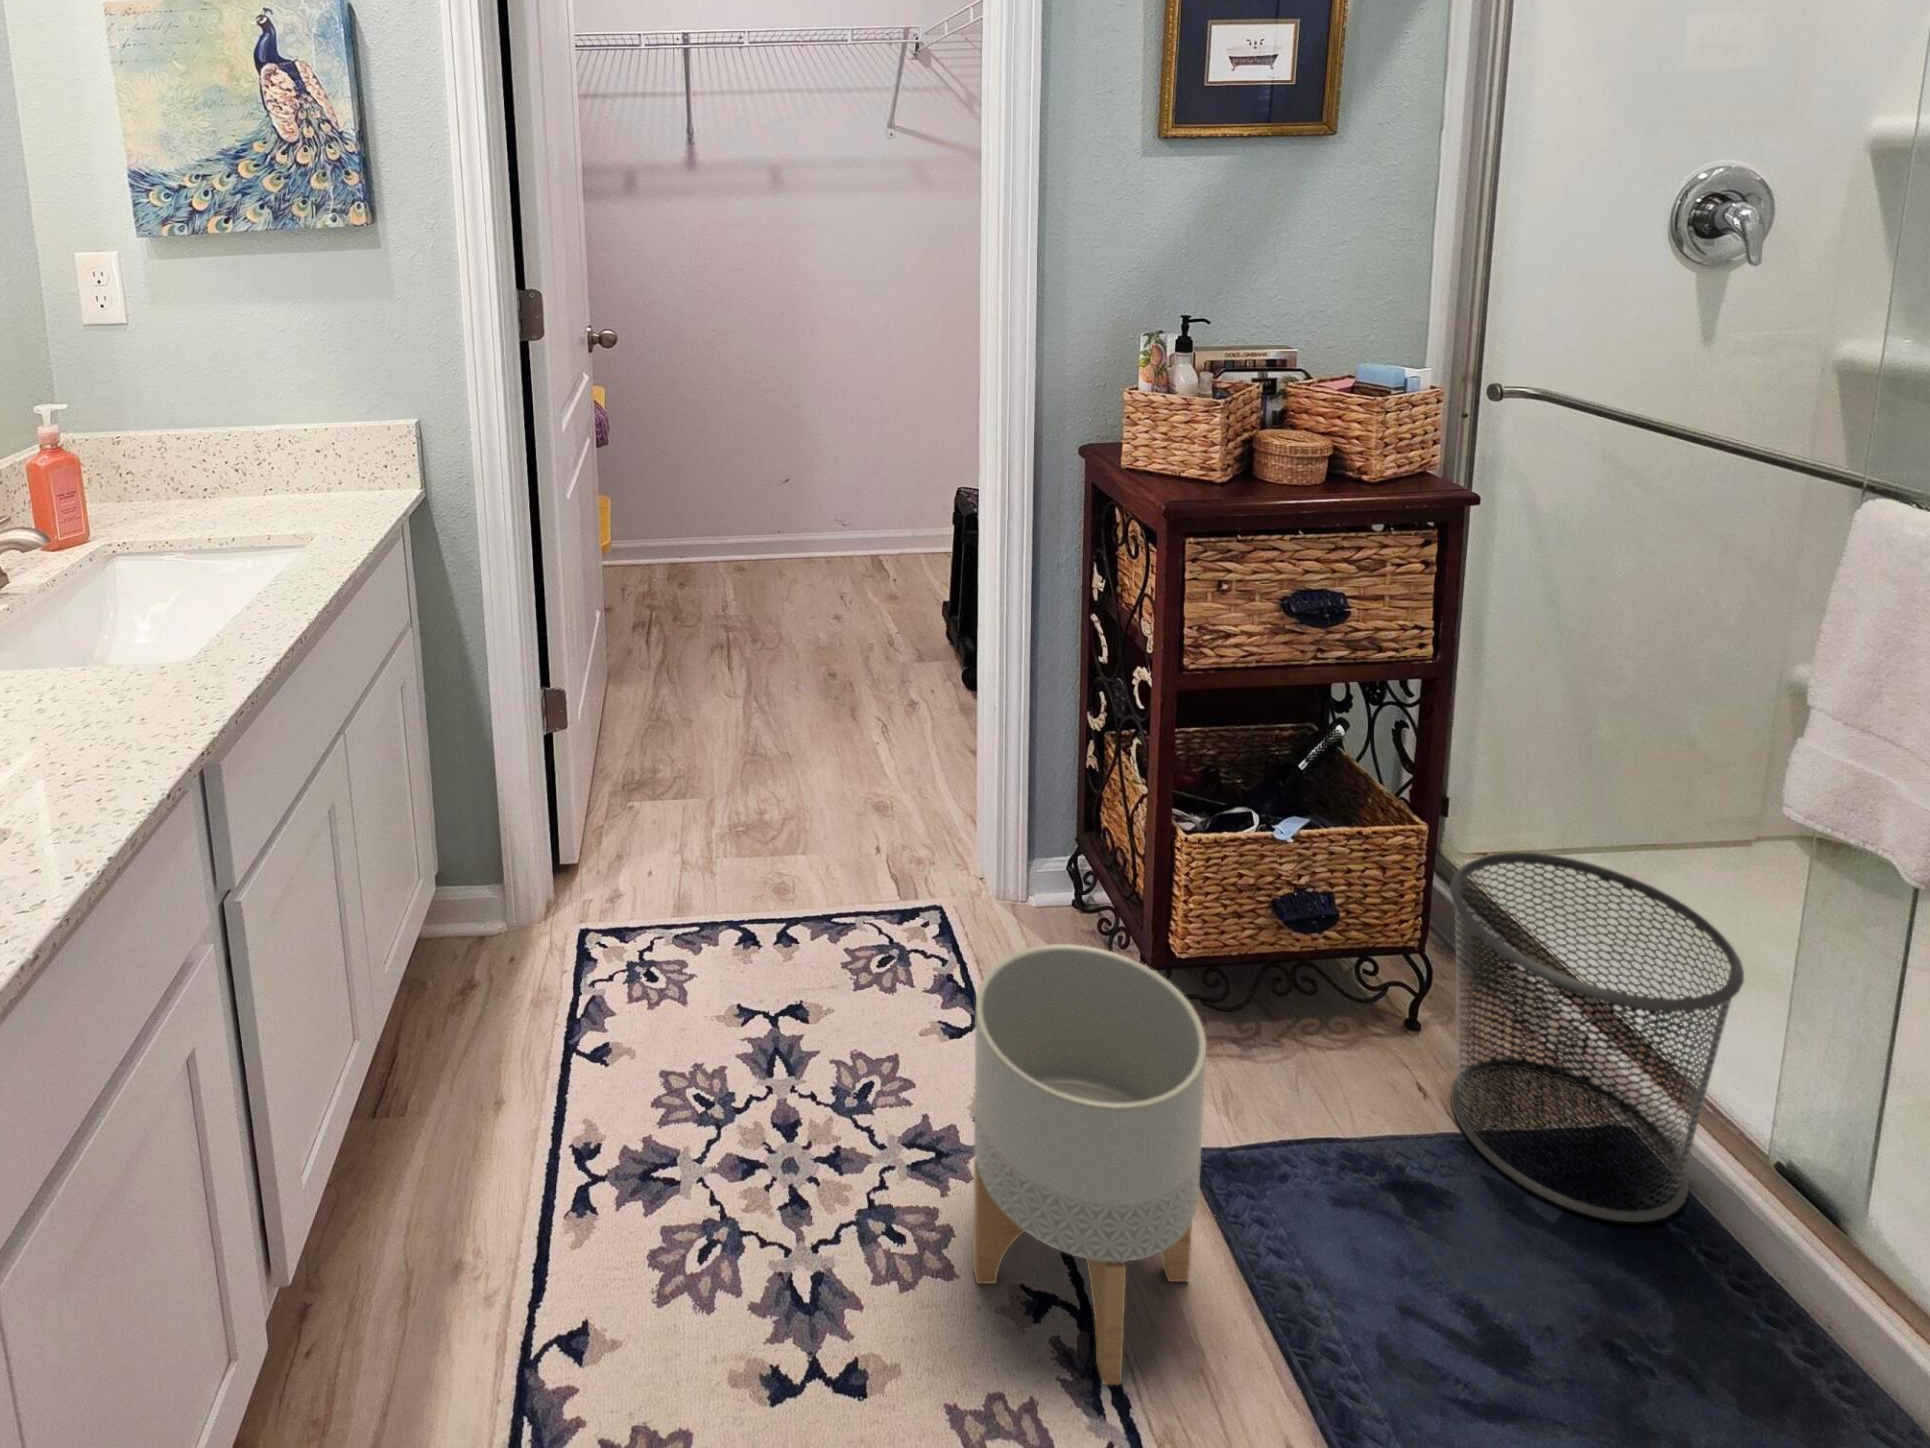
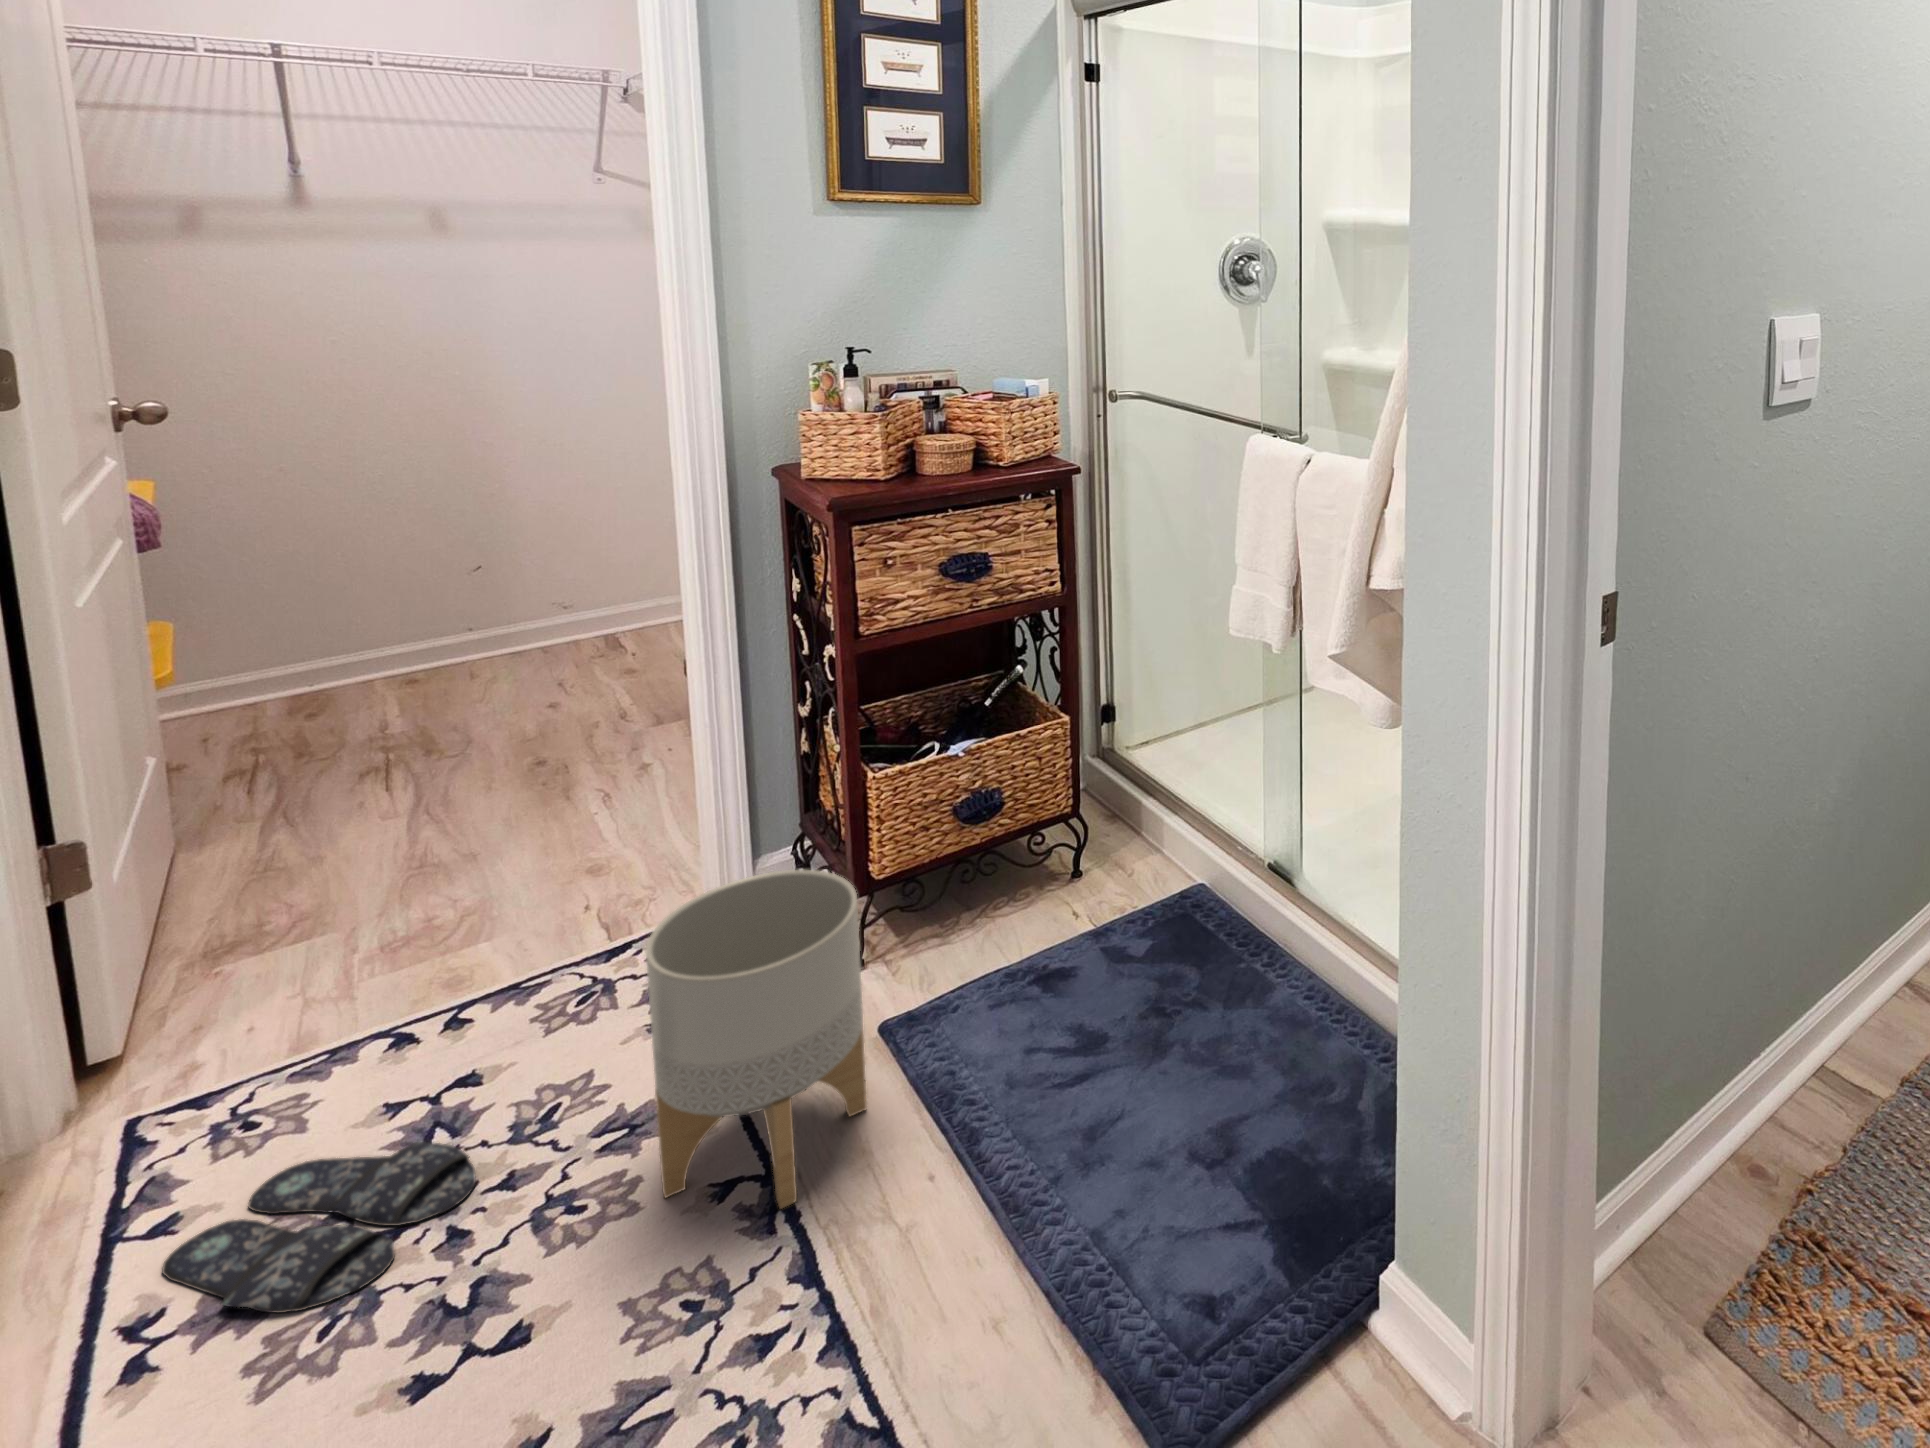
waste bin: present [1450,852,1744,1222] -> none [1075,714,1242,948]
slippers: none [594,1046,807,1229] -> present [162,1142,476,1313]

